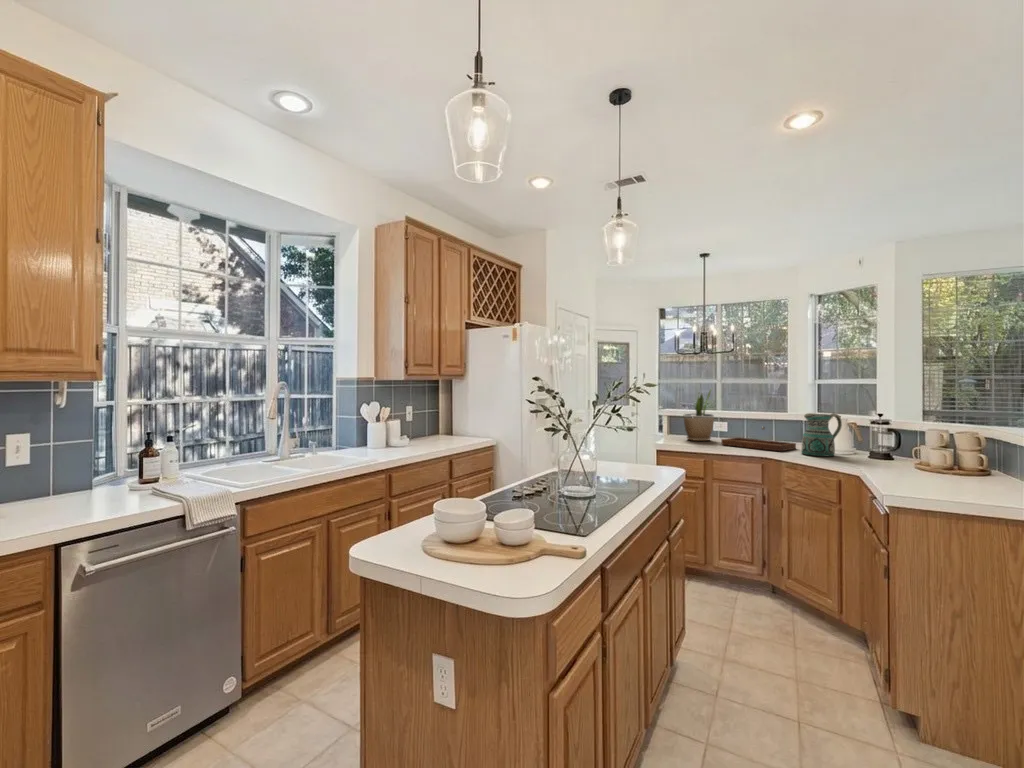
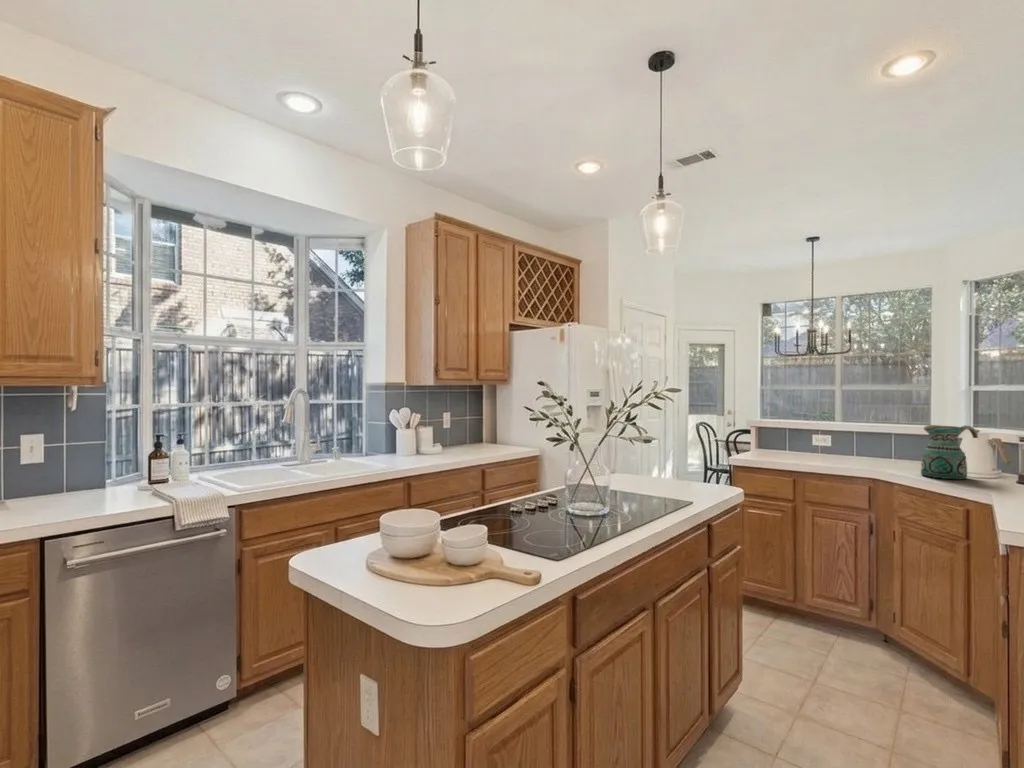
potted plant: present [684,390,714,441] -> none [775,393,813,456]
tray: present [721,427,796,451] -> none [820,440,917,471]

